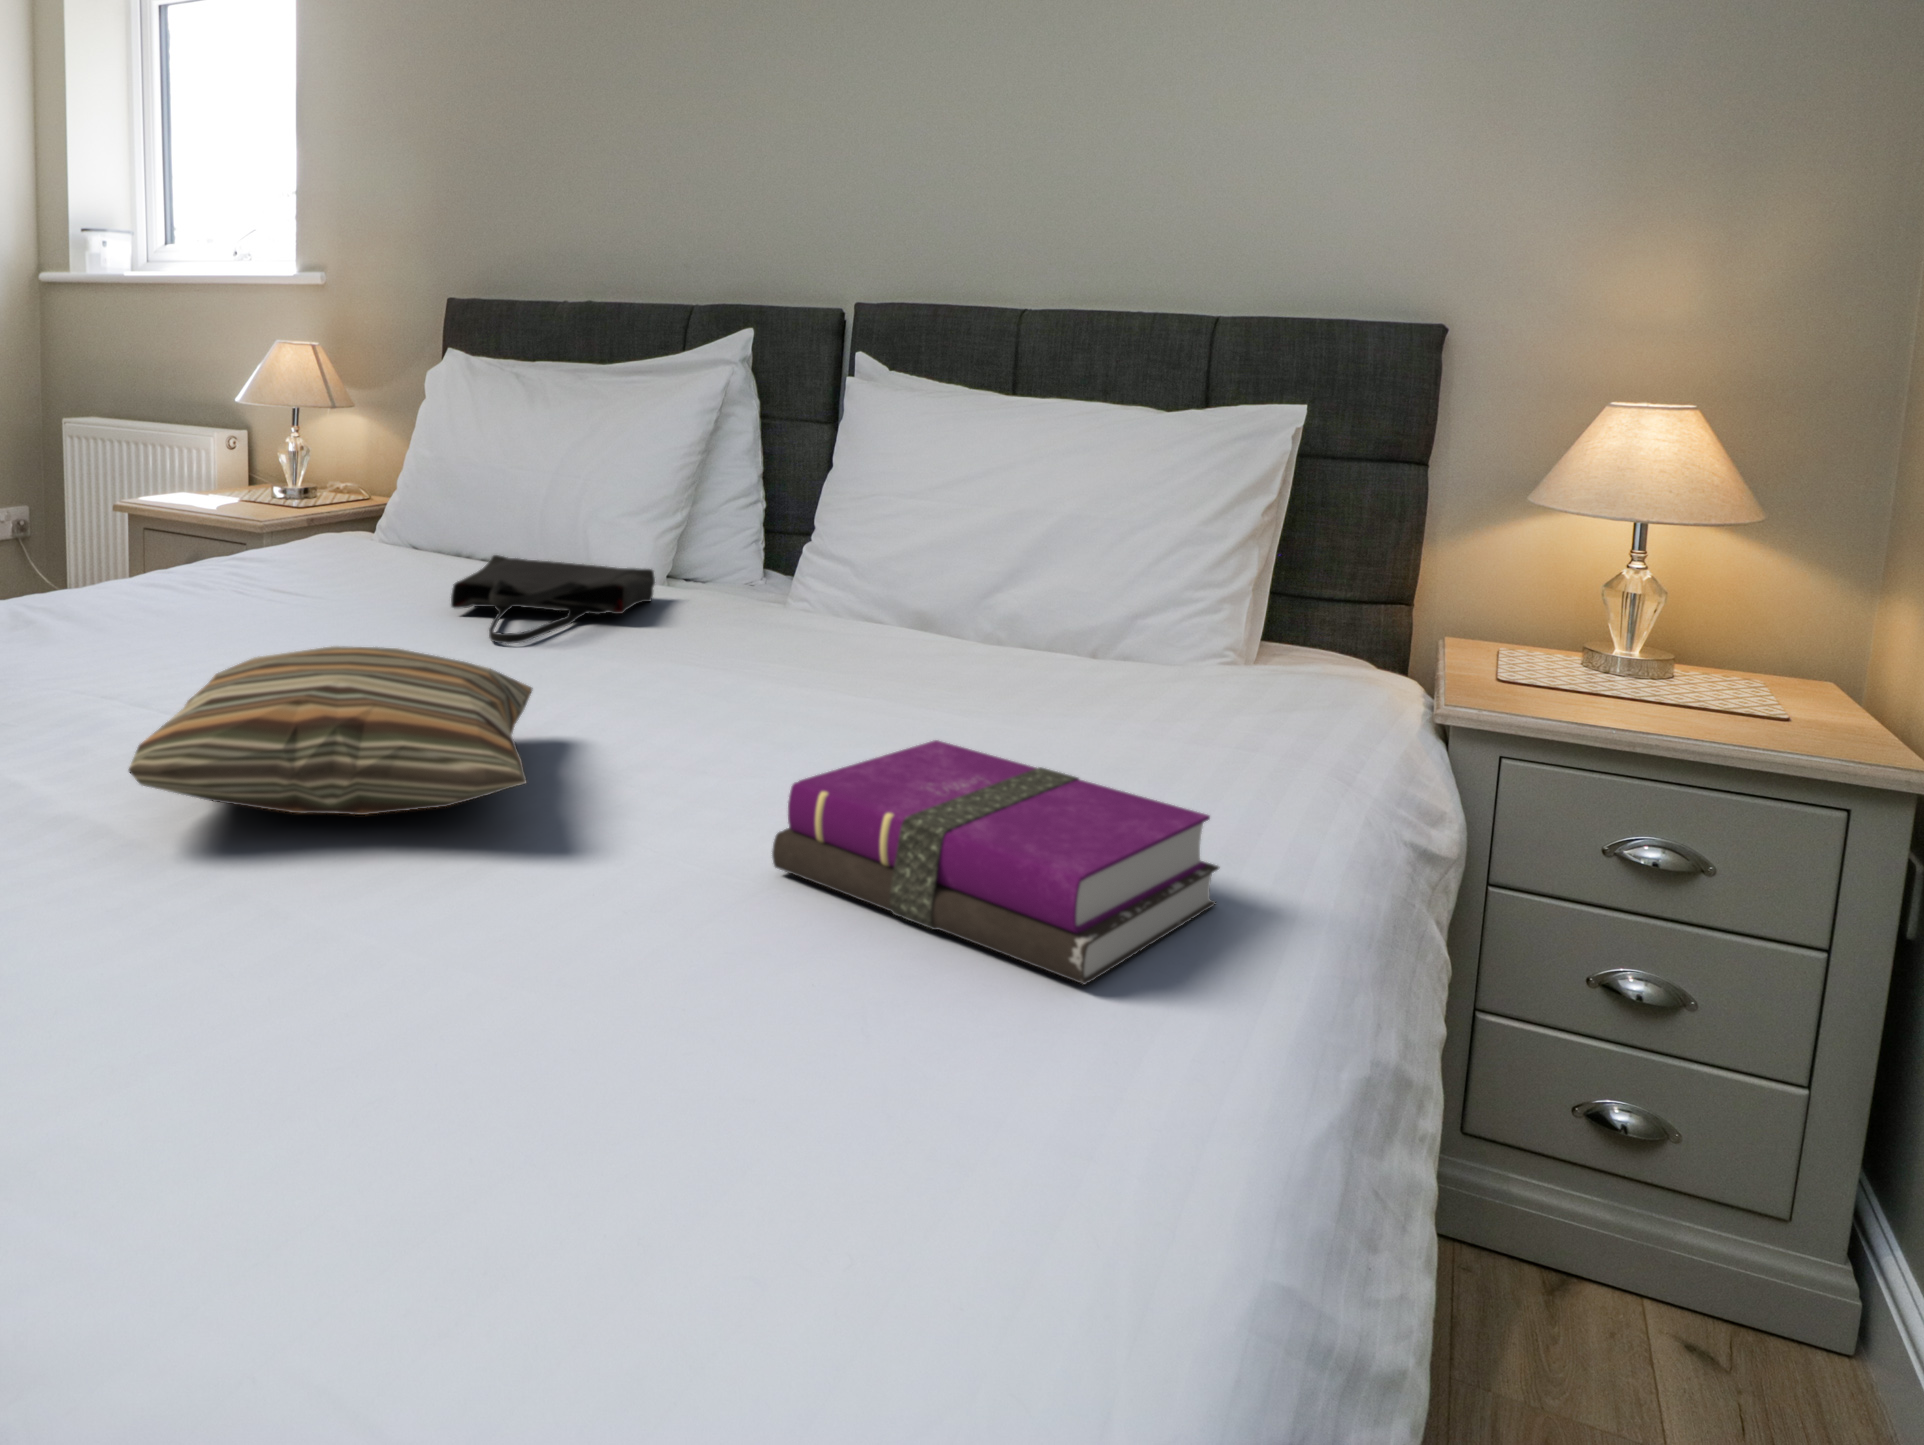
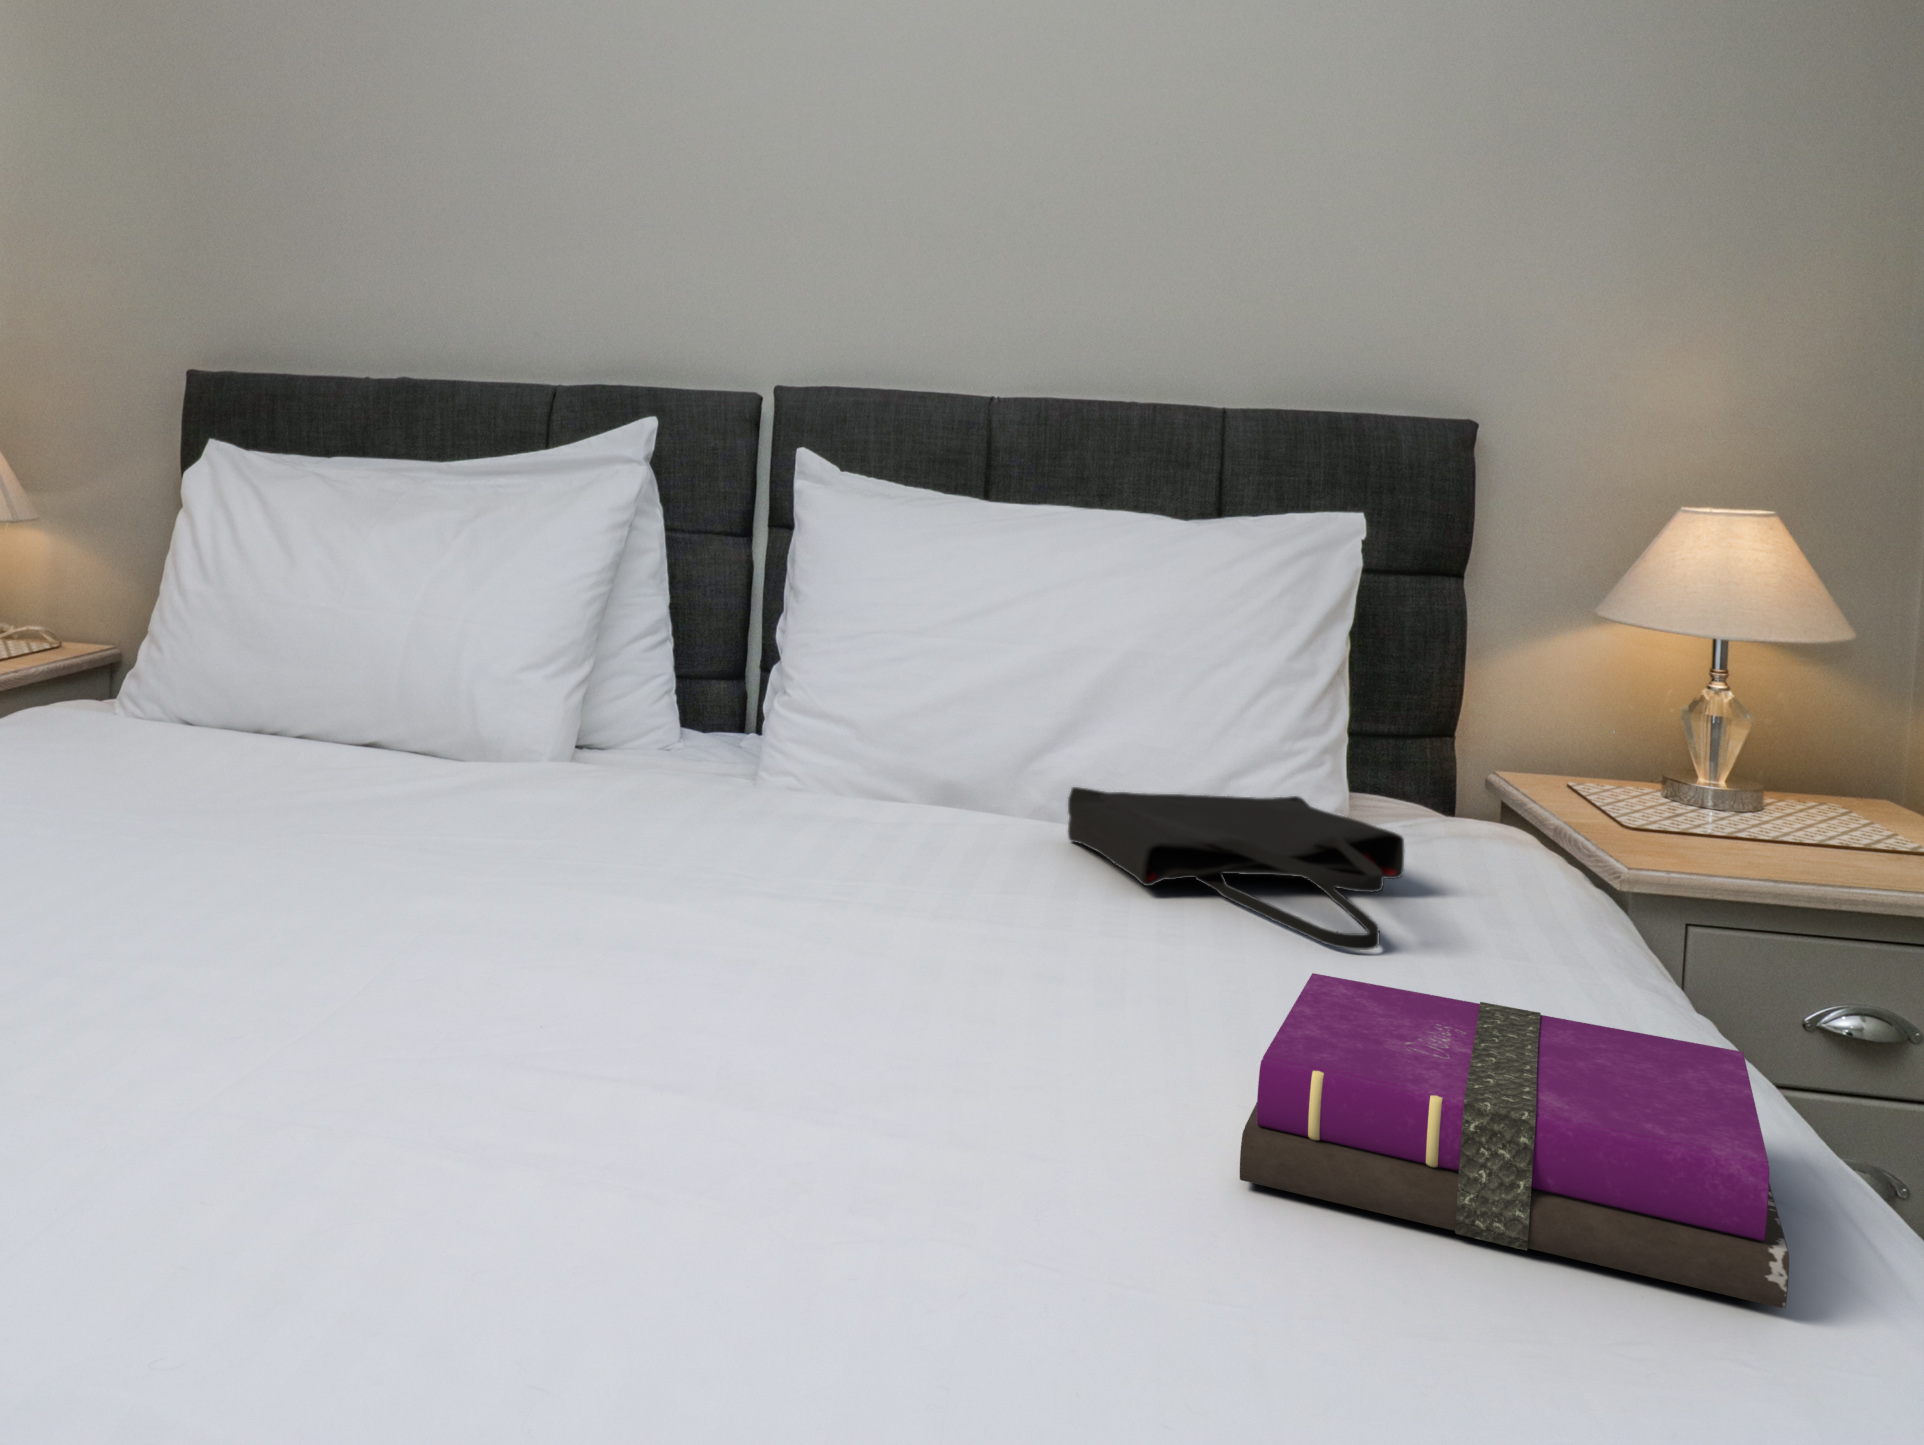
tote bag: present [451,555,655,644] -> present [1068,787,1404,950]
pillow: present [129,646,533,815] -> none [253,902,901,1180]

